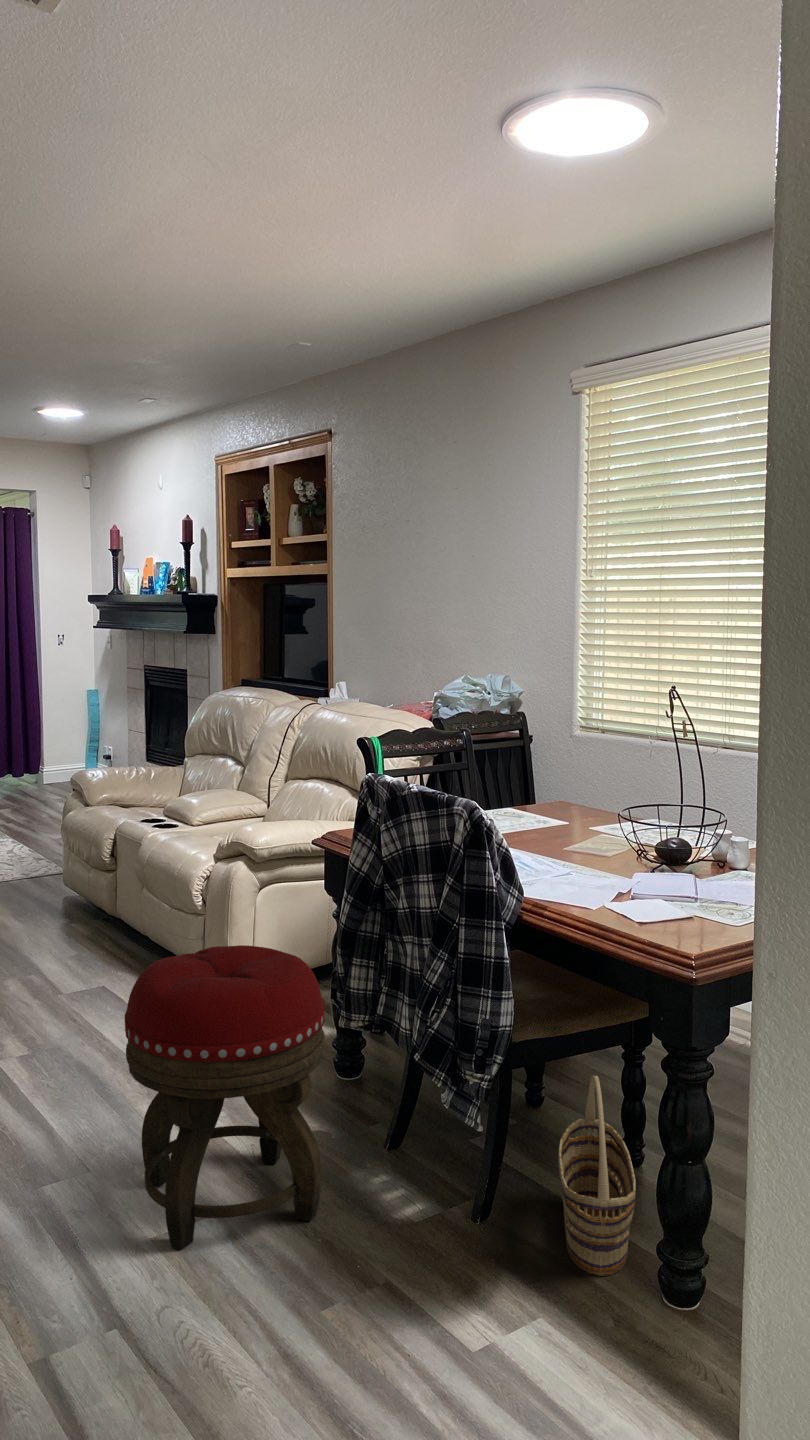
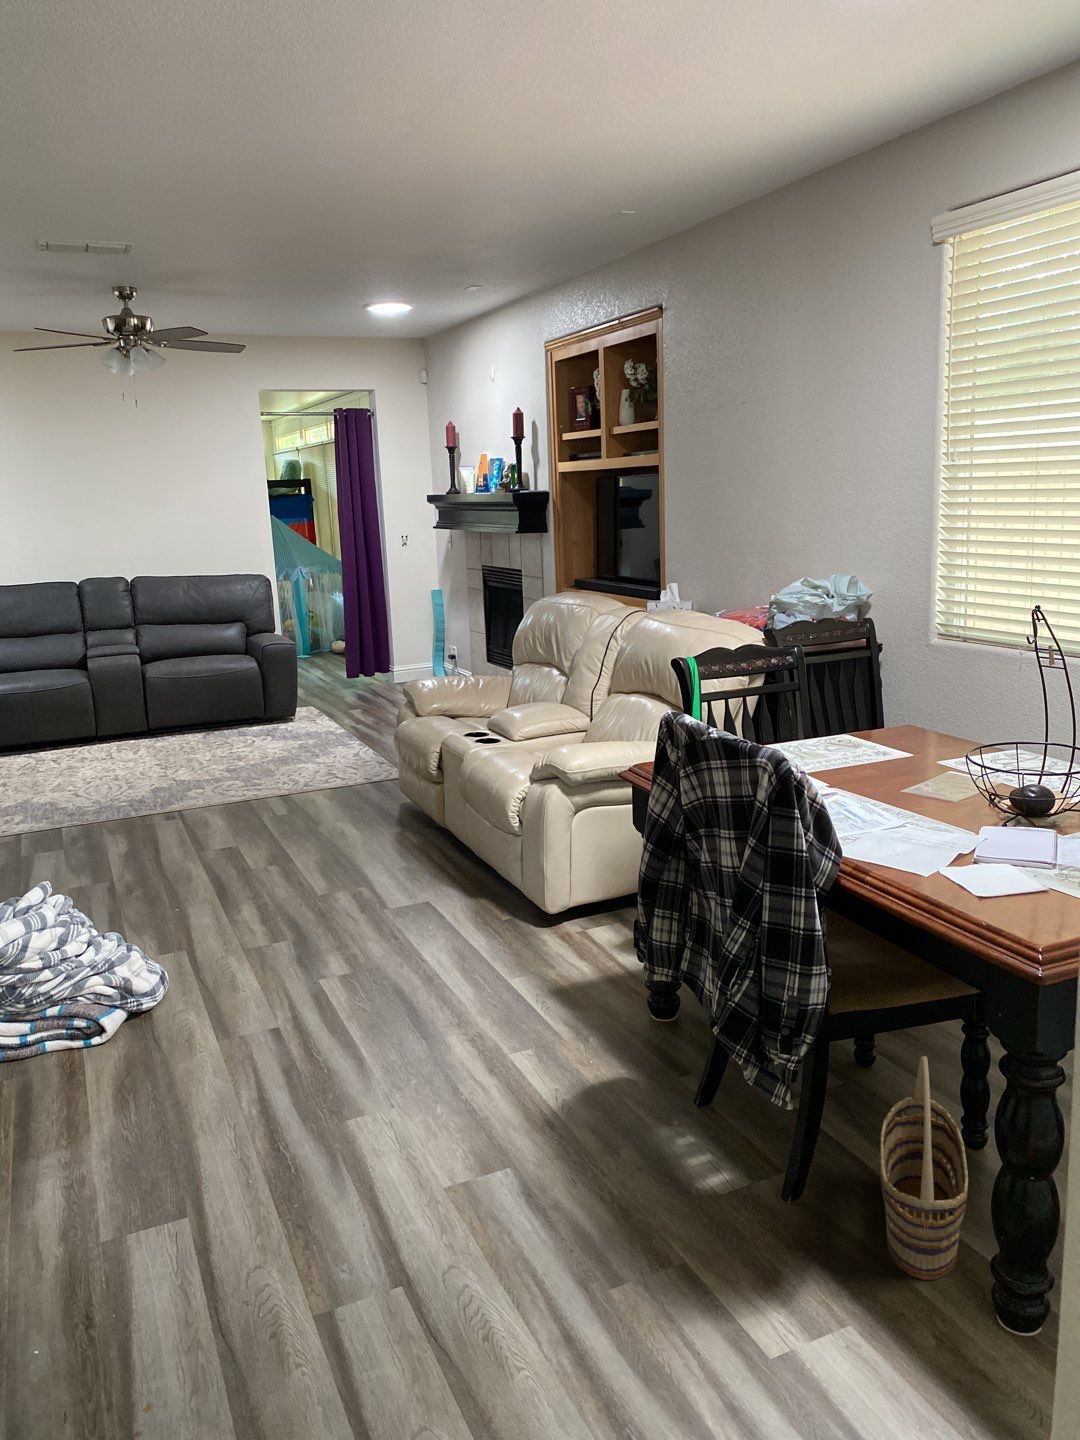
footstool: present [125,945,325,1250] -> none [413,892,622,1206]

